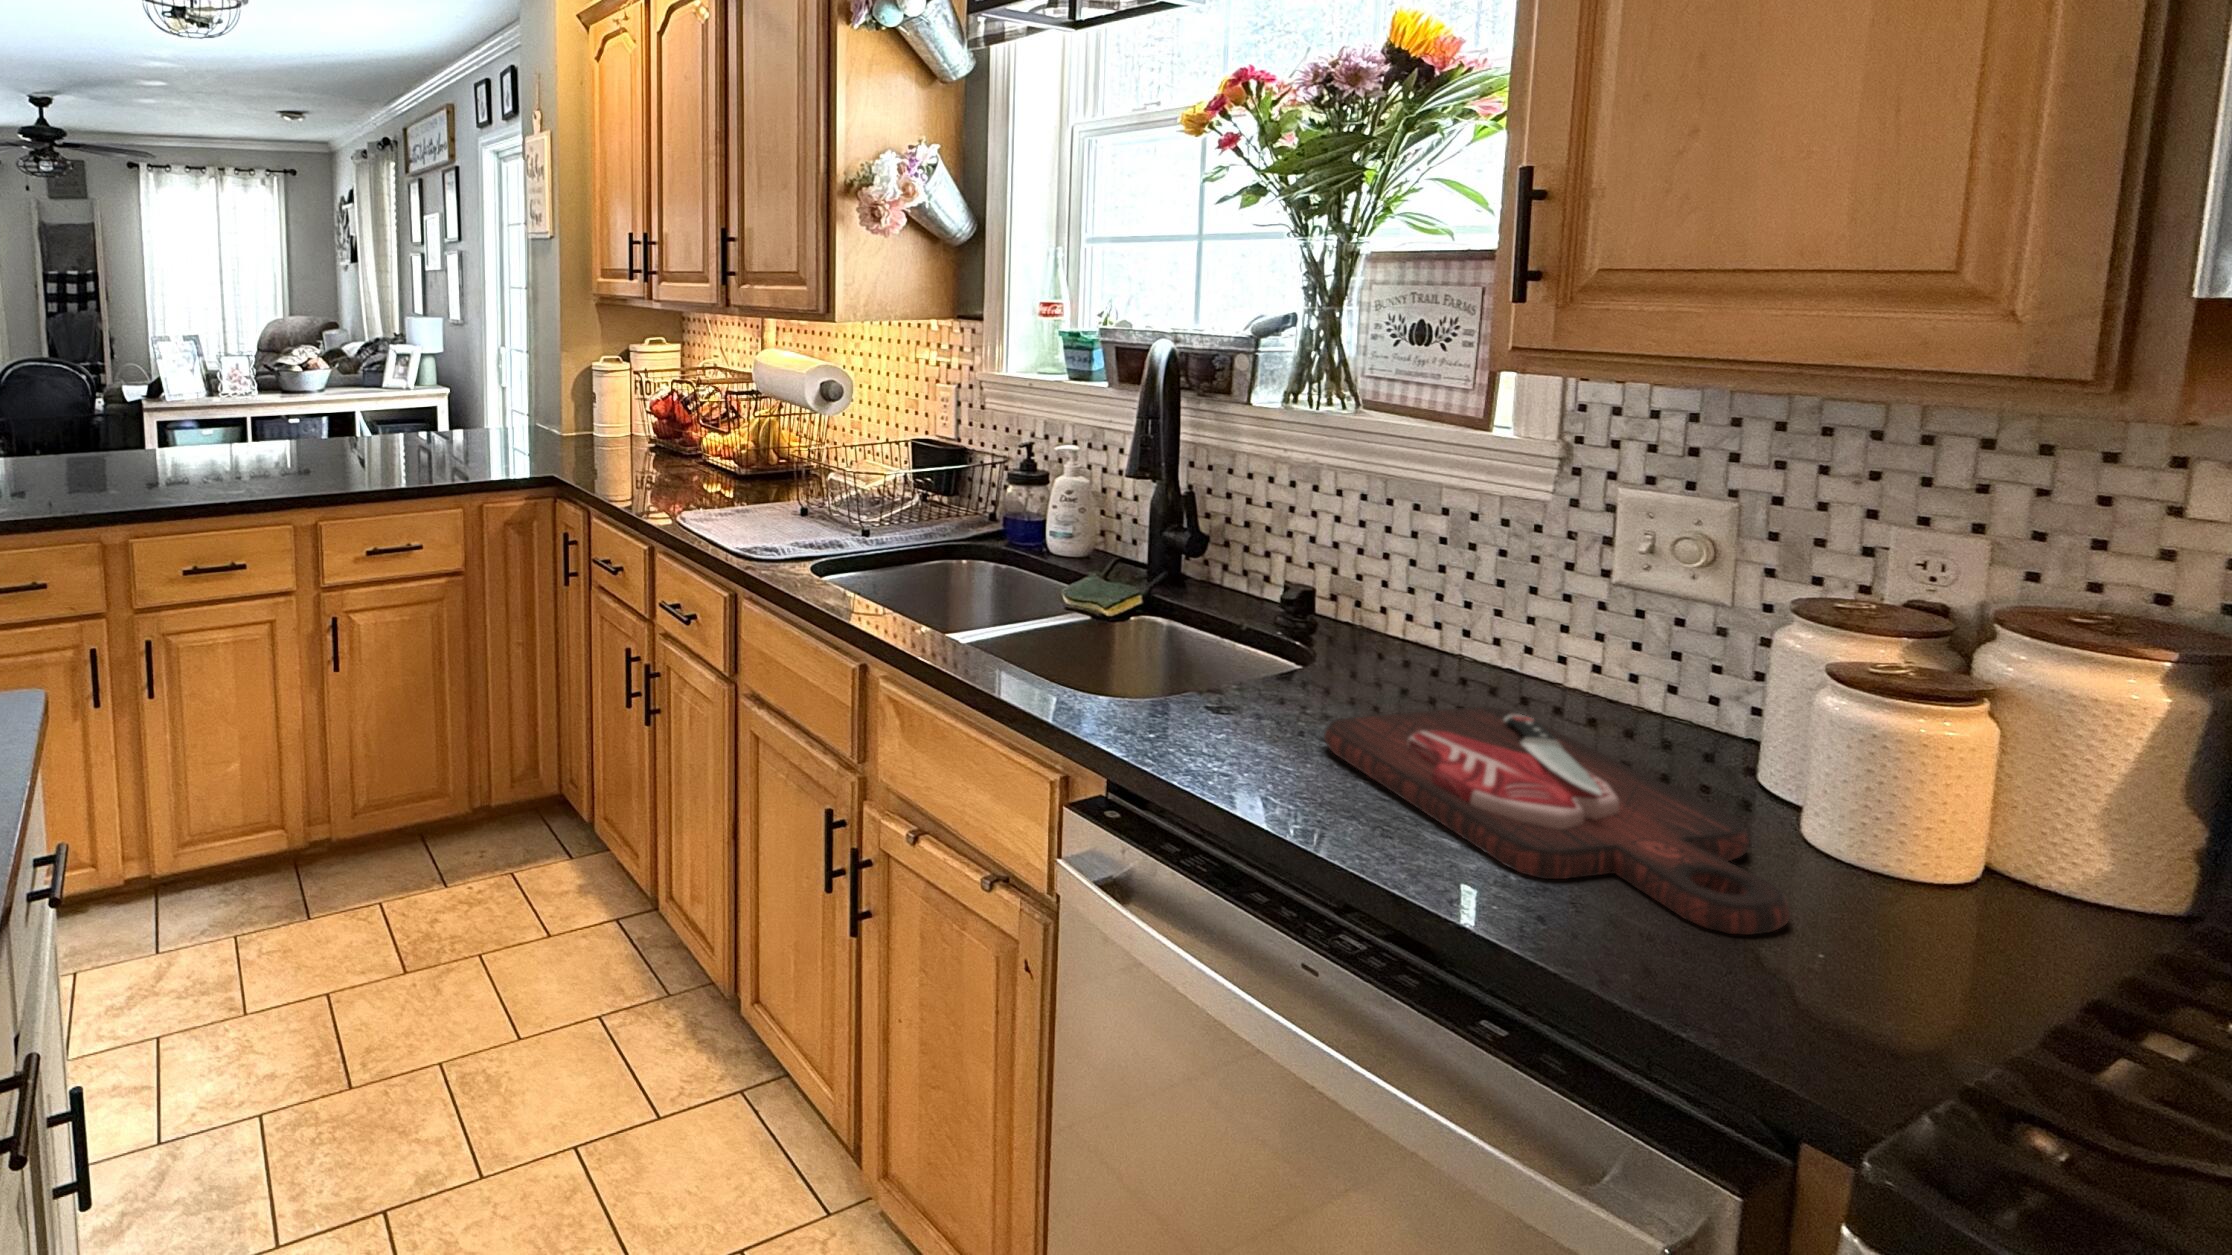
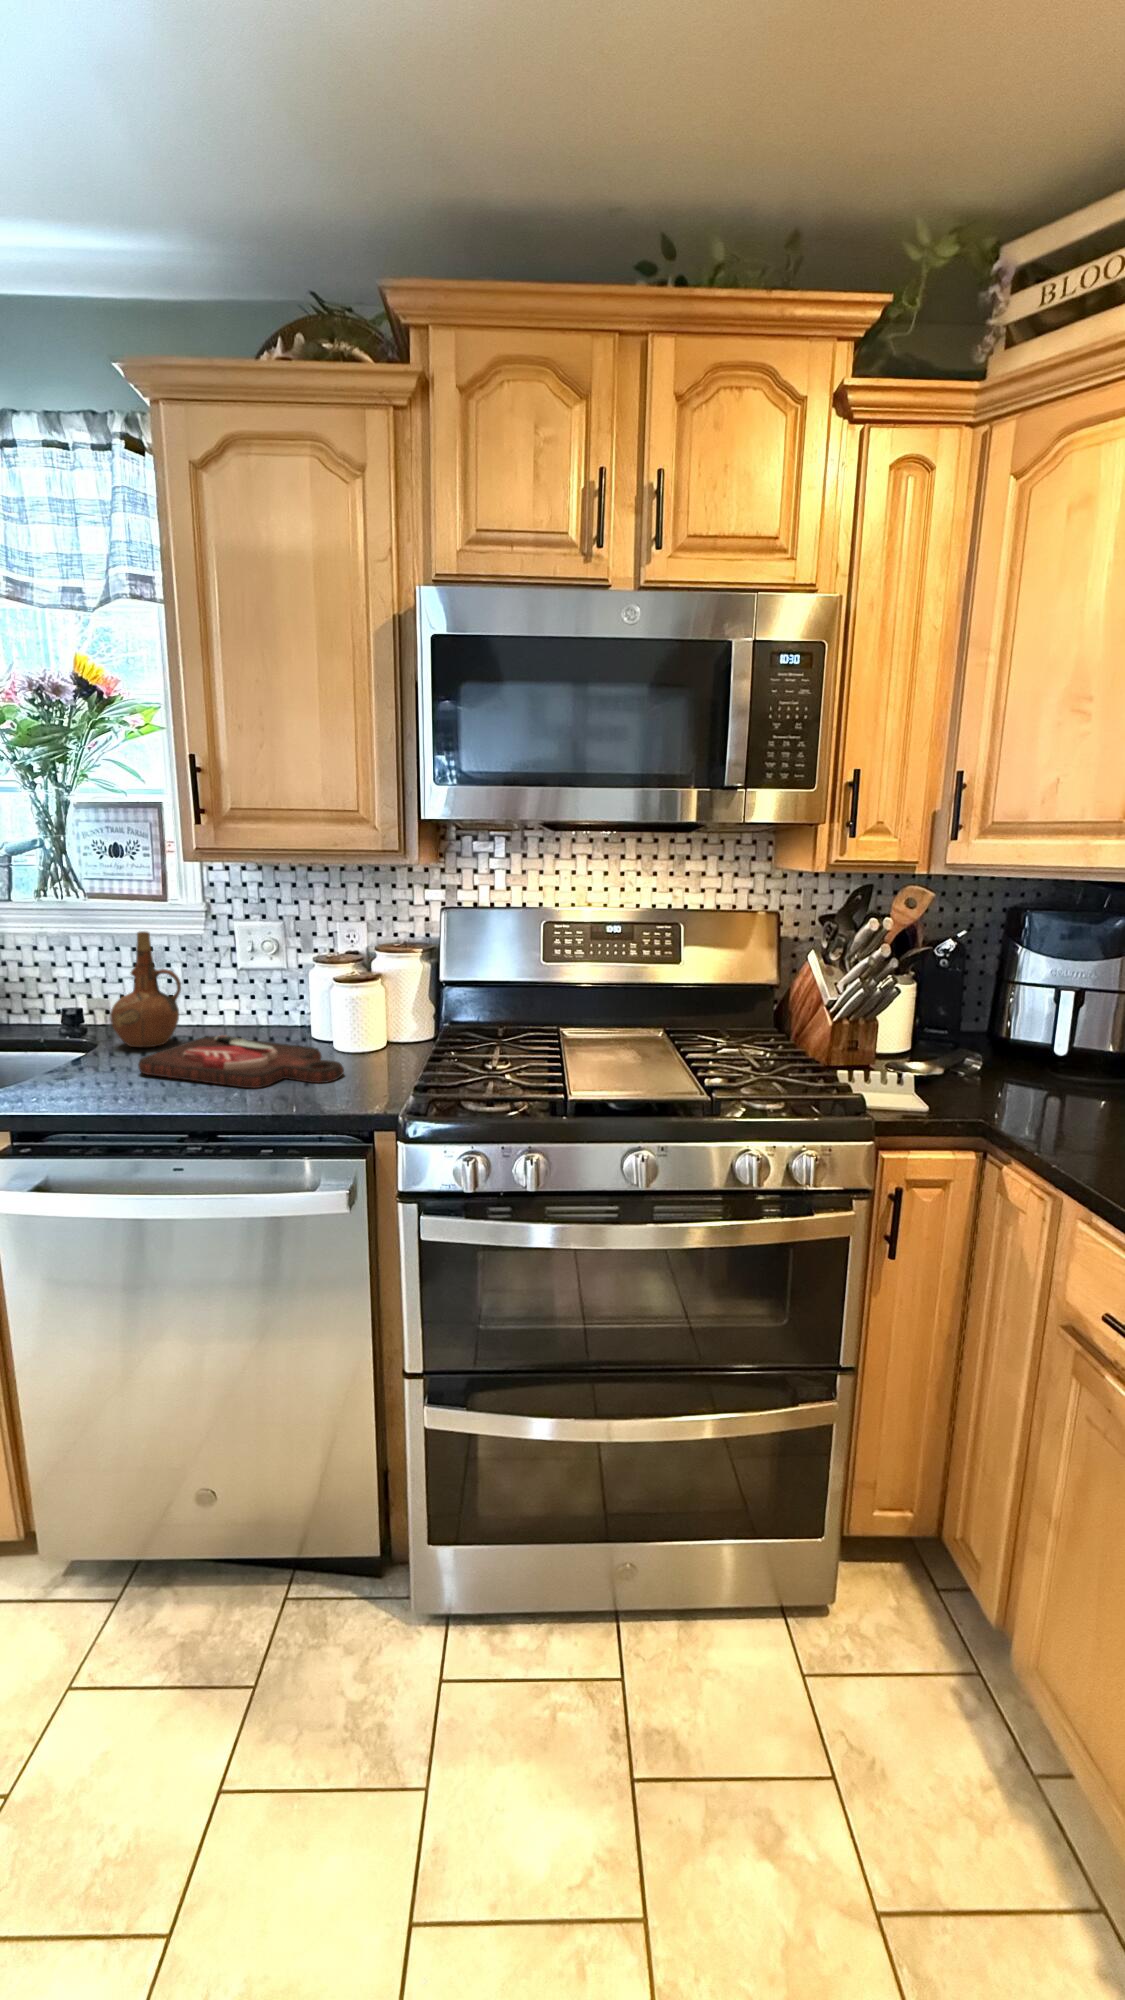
ceramic pitcher: none [1333,483,1475,694] -> present [110,931,181,1047]

